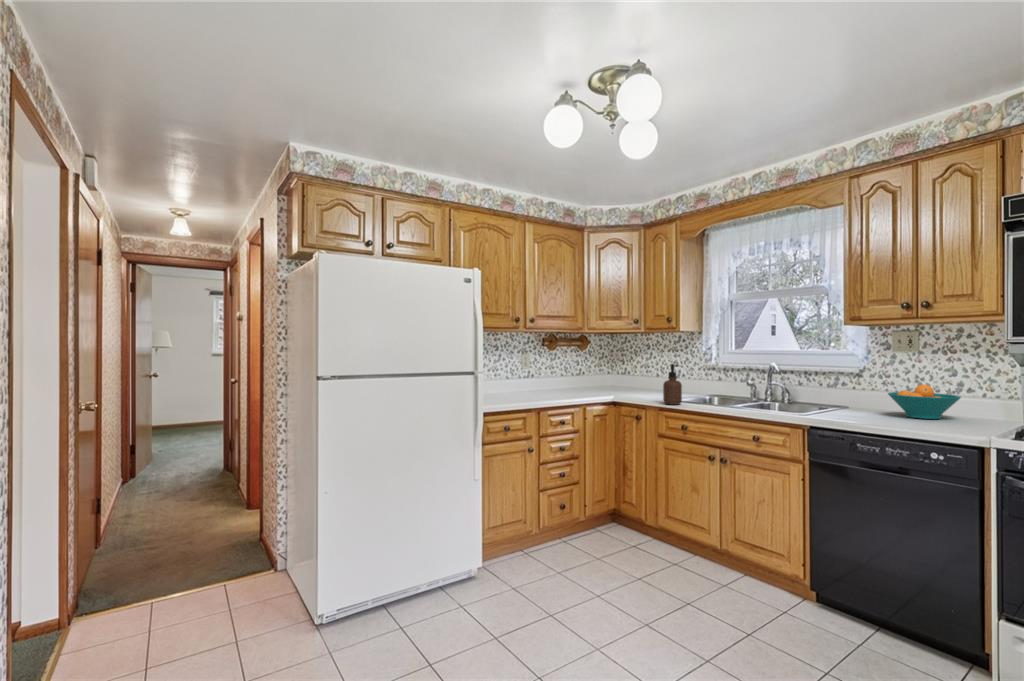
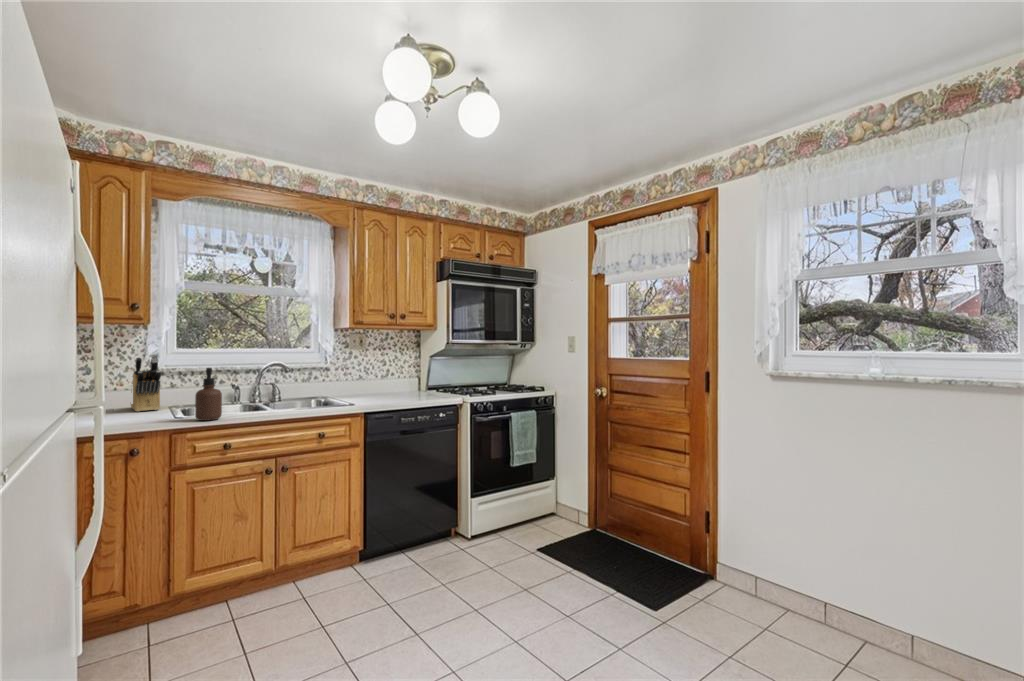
knife block: none [683,353,722,397] -> present [131,354,161,412]
fruit bowl: present [888,384,961,419] -> none [370,372,411,396]

